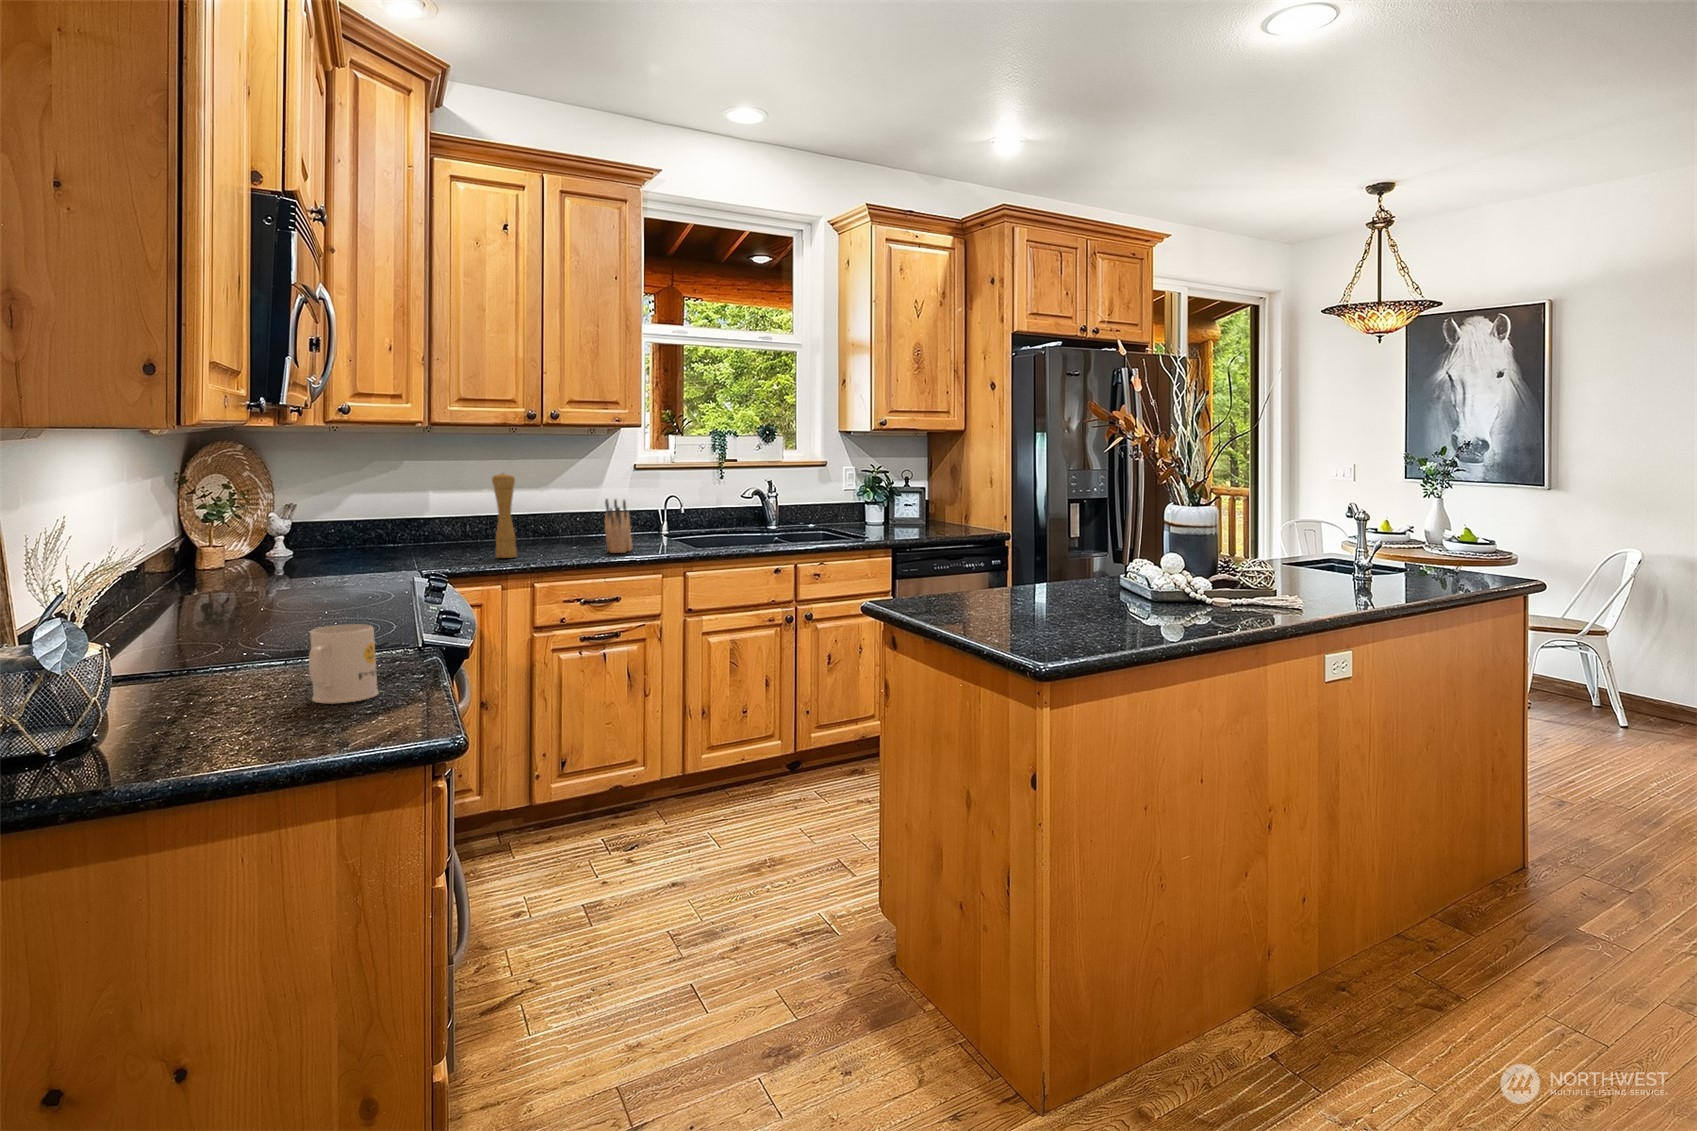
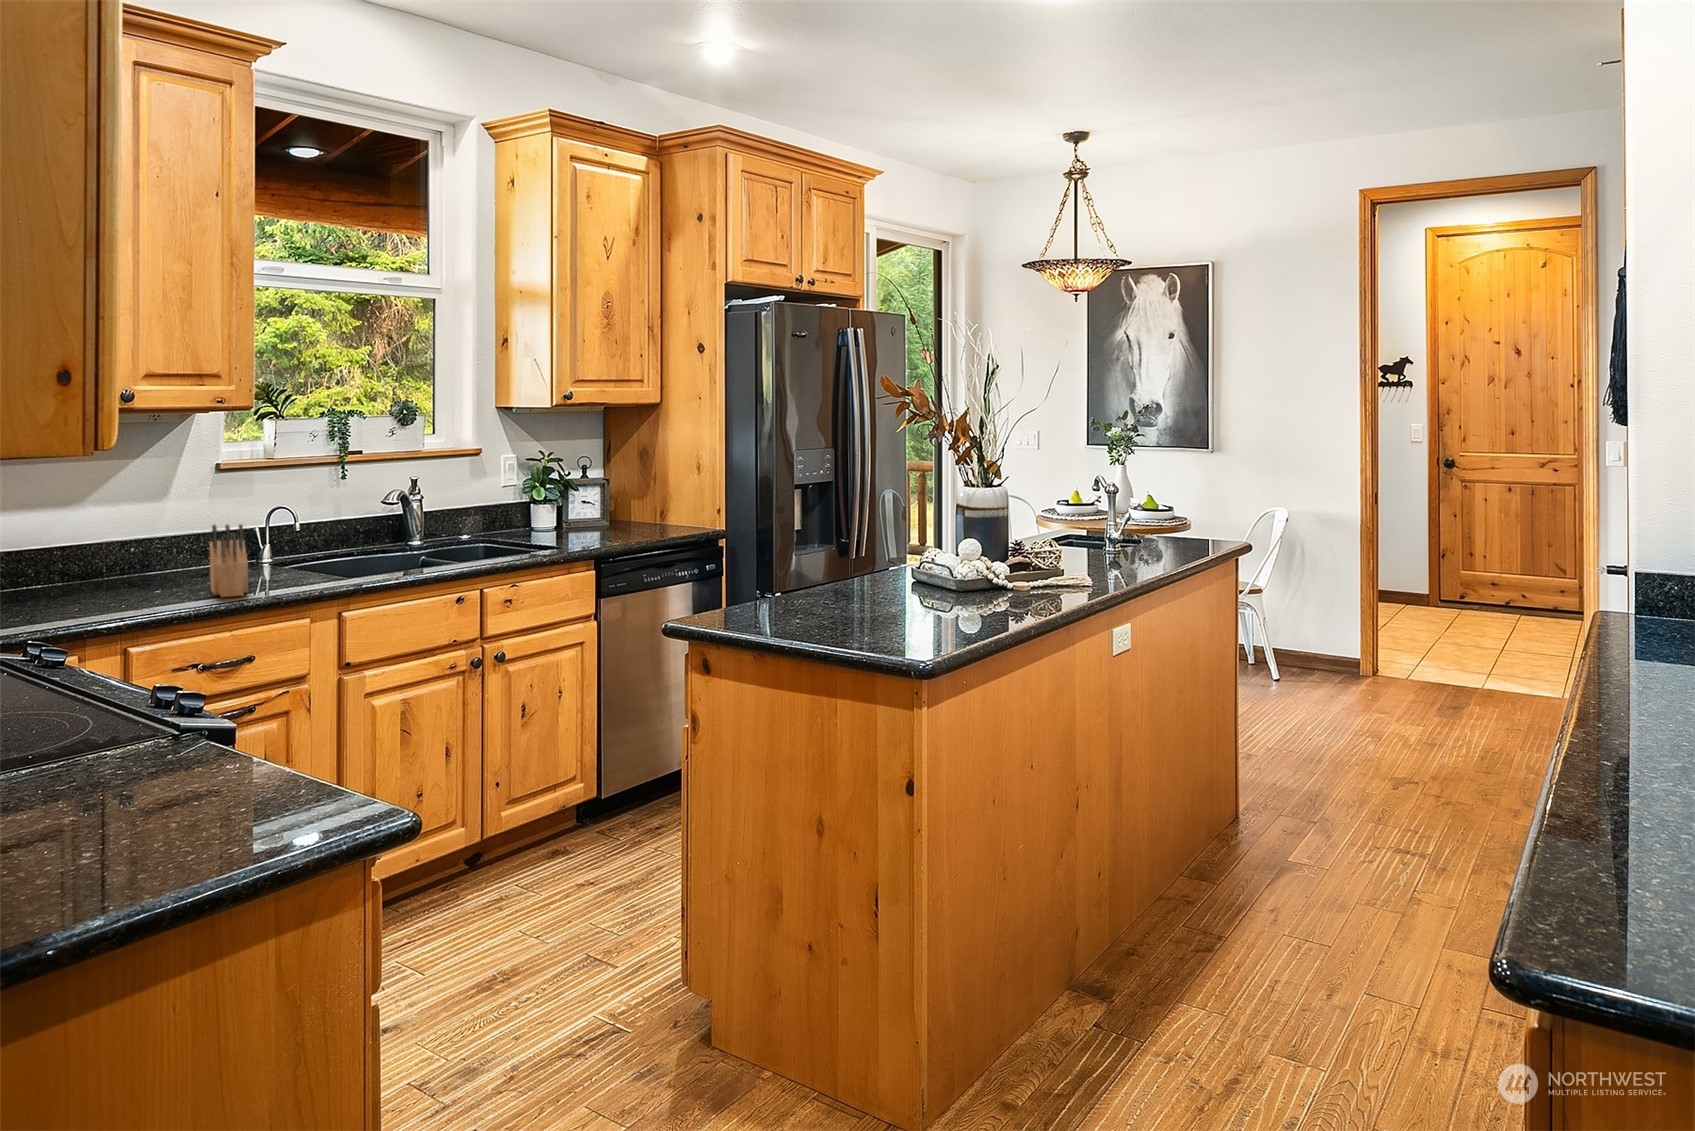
pepper mill: present [492,473,517,558] -> none [33,497,80,619]
mug: present [309,624,379,704] -> none [75,762,173,875]

